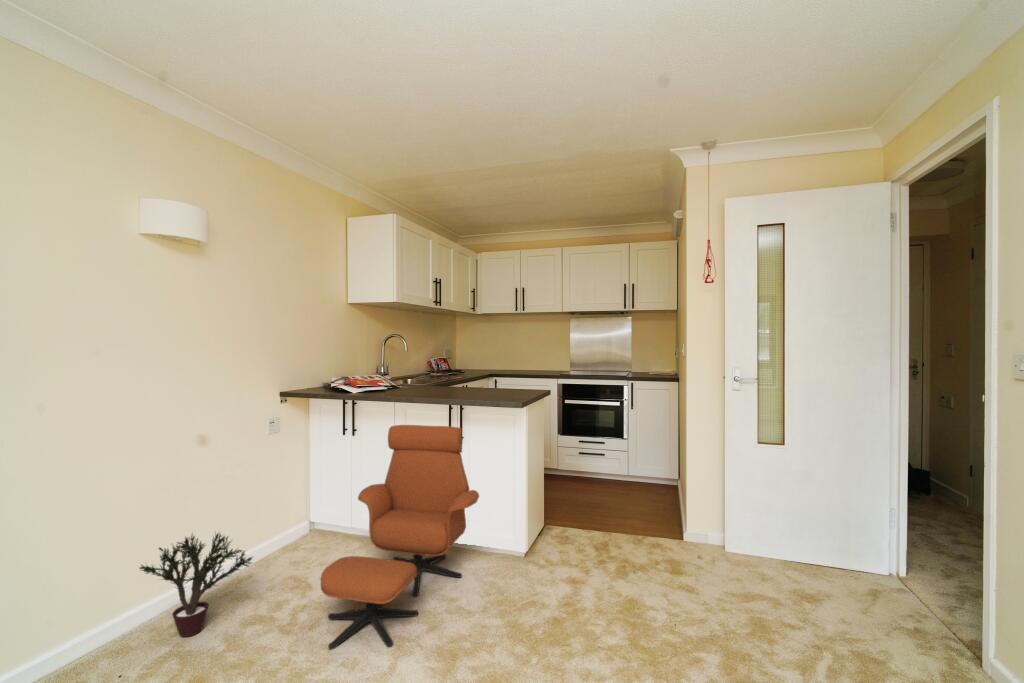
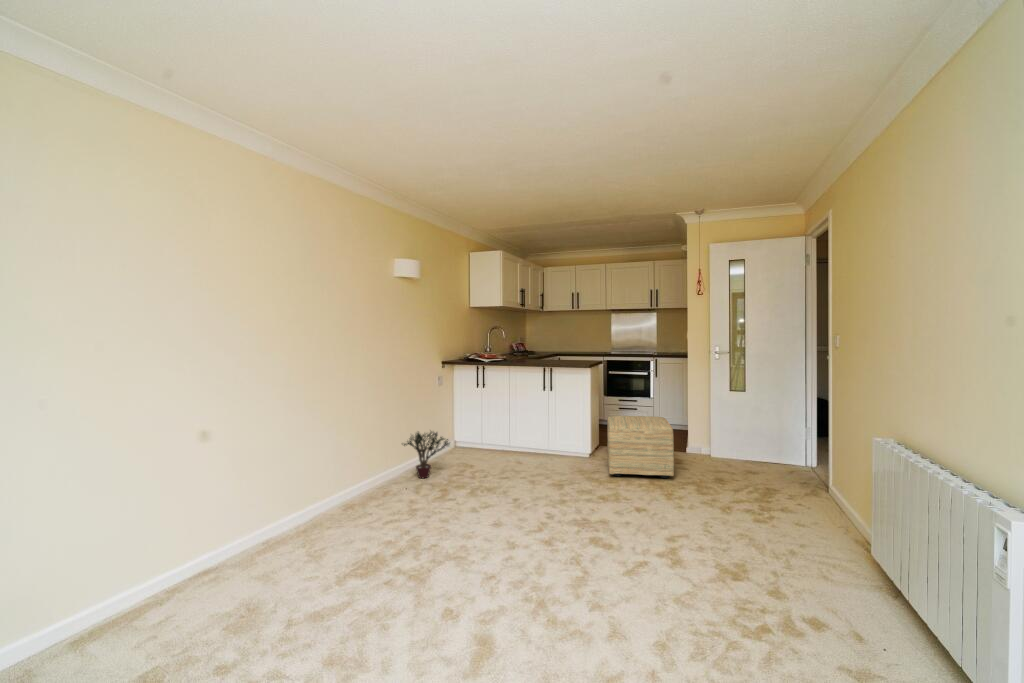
lounge chair: present [321,425,479,650] -> none [487,379,563,483]
ottoman: none [556,491,680,623] -> present [607,416,674,478]

